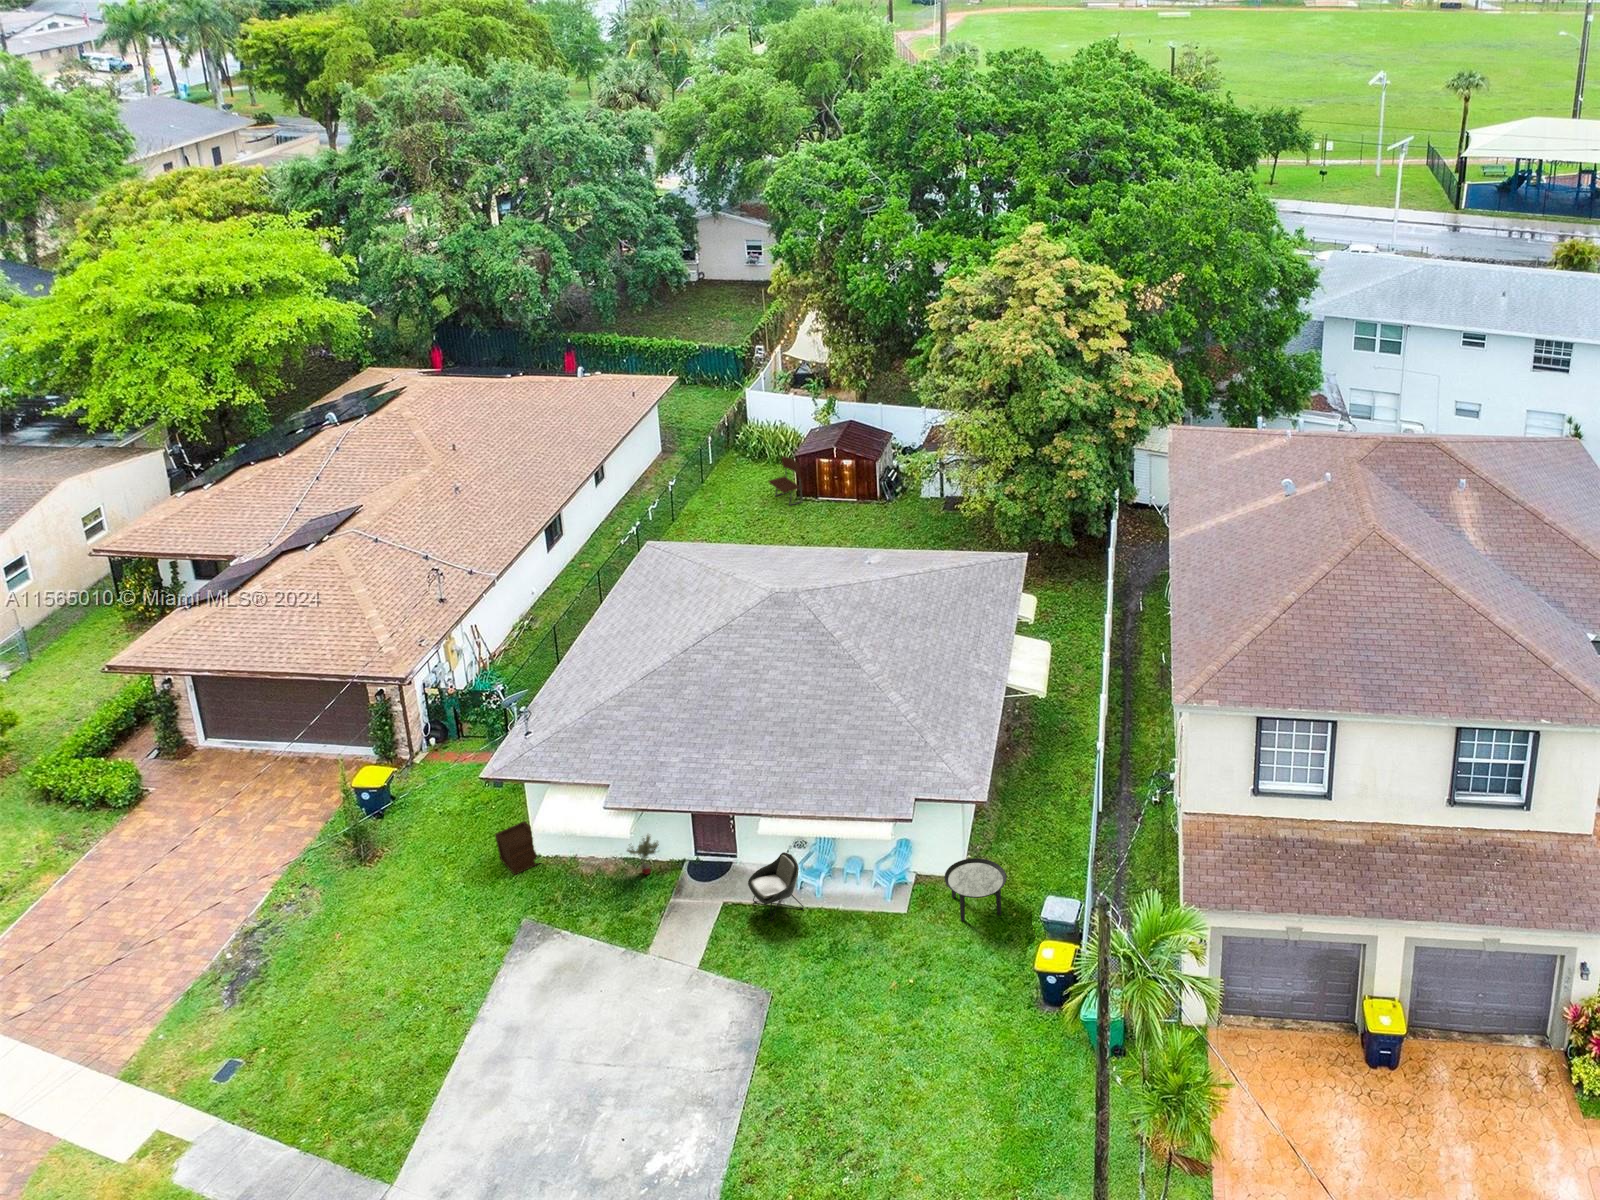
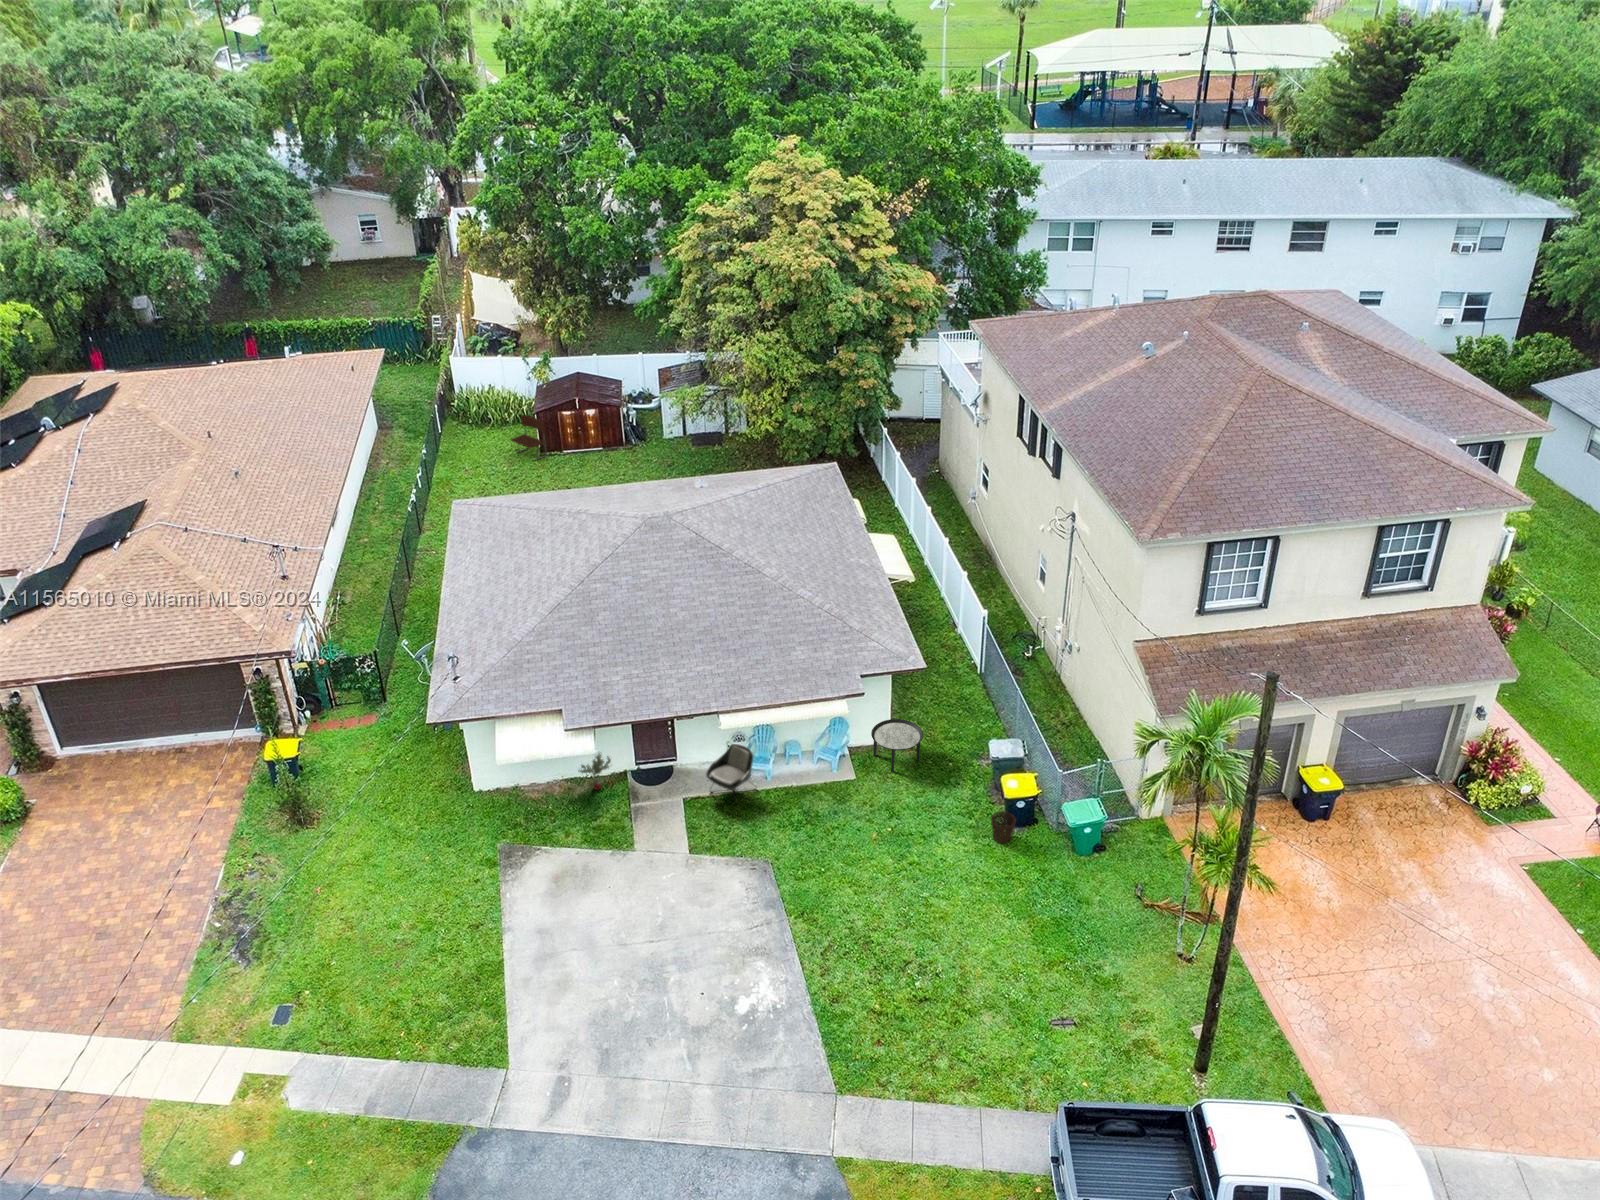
wooden crate: present [495,821,539,875] -> none [442,764,493,815]
basket: none [1027,996,1059,1037] -> present [991,811,1016,844]

